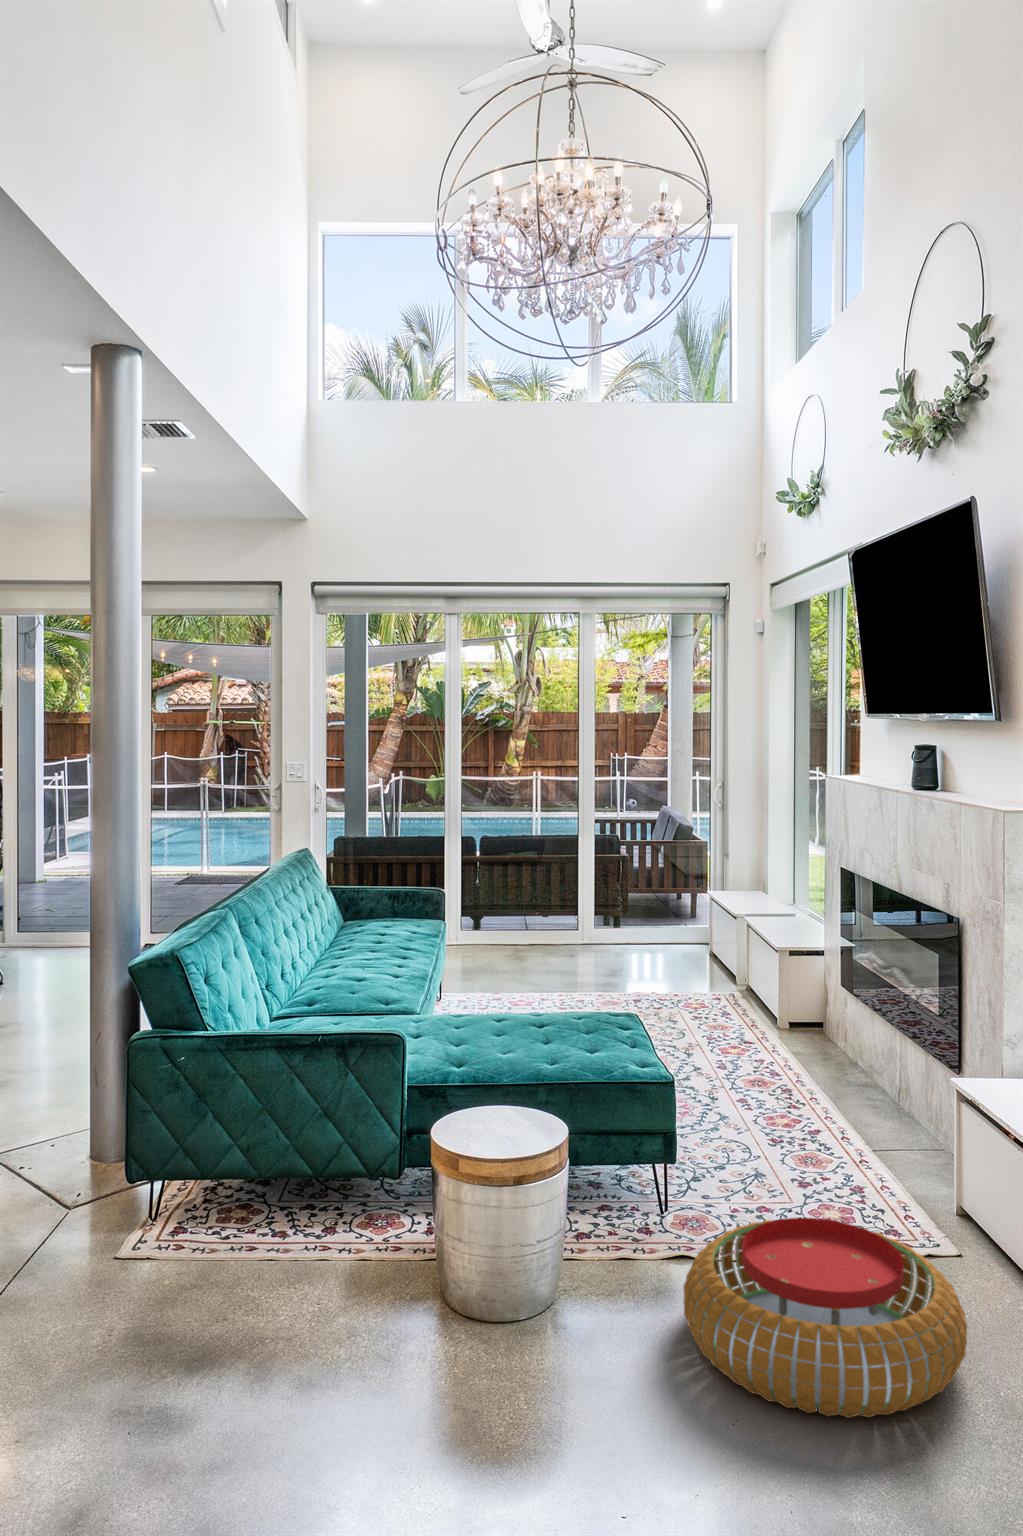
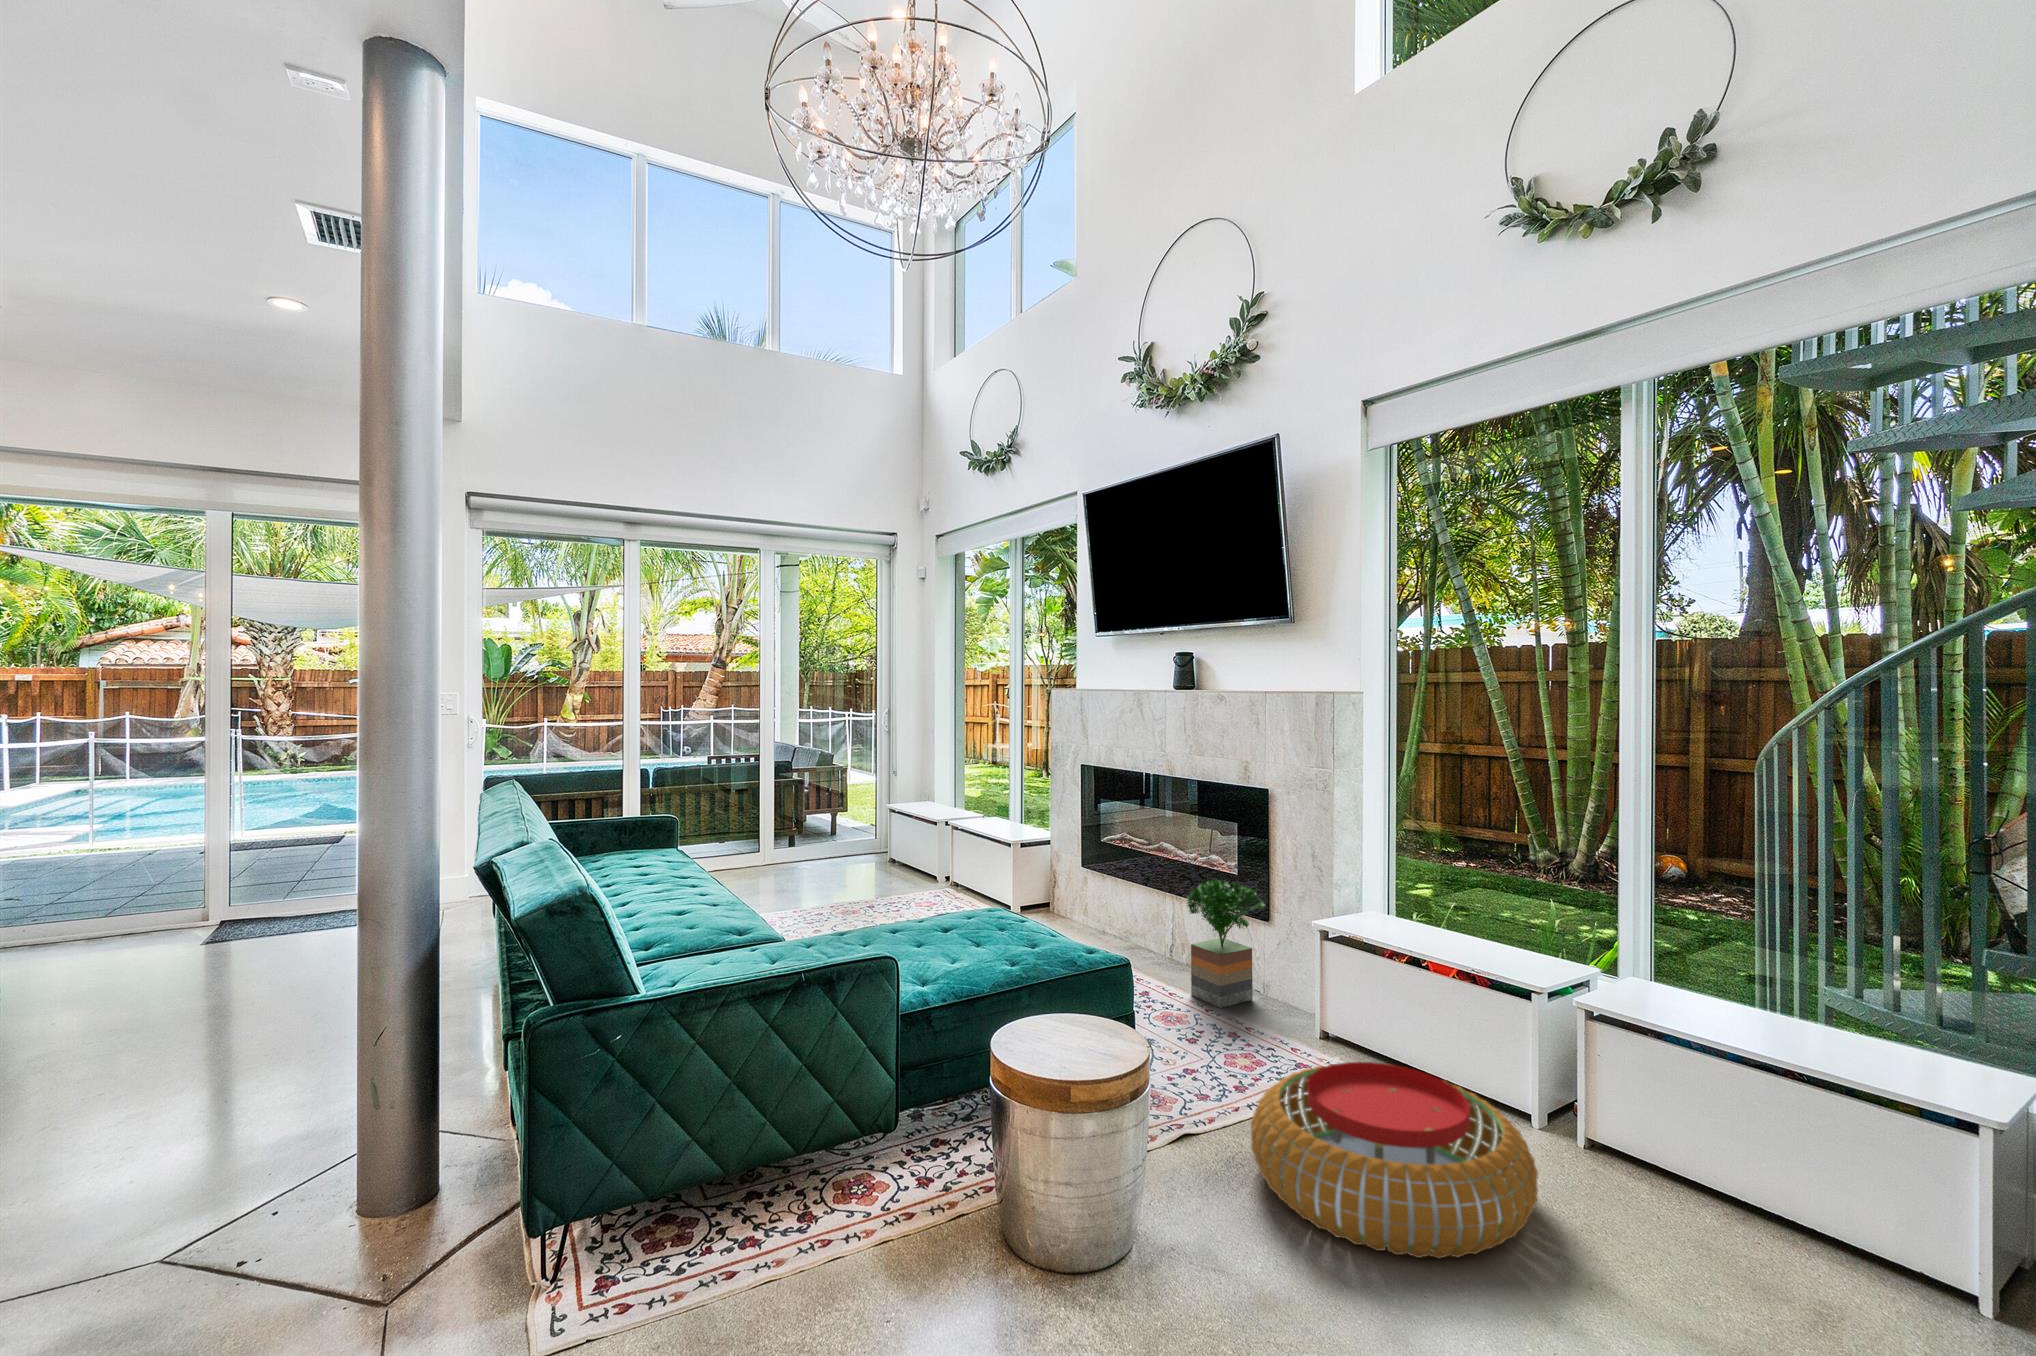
potted tree: none [848,1015,954,1160] -> present [1187,879,1265,1008]

